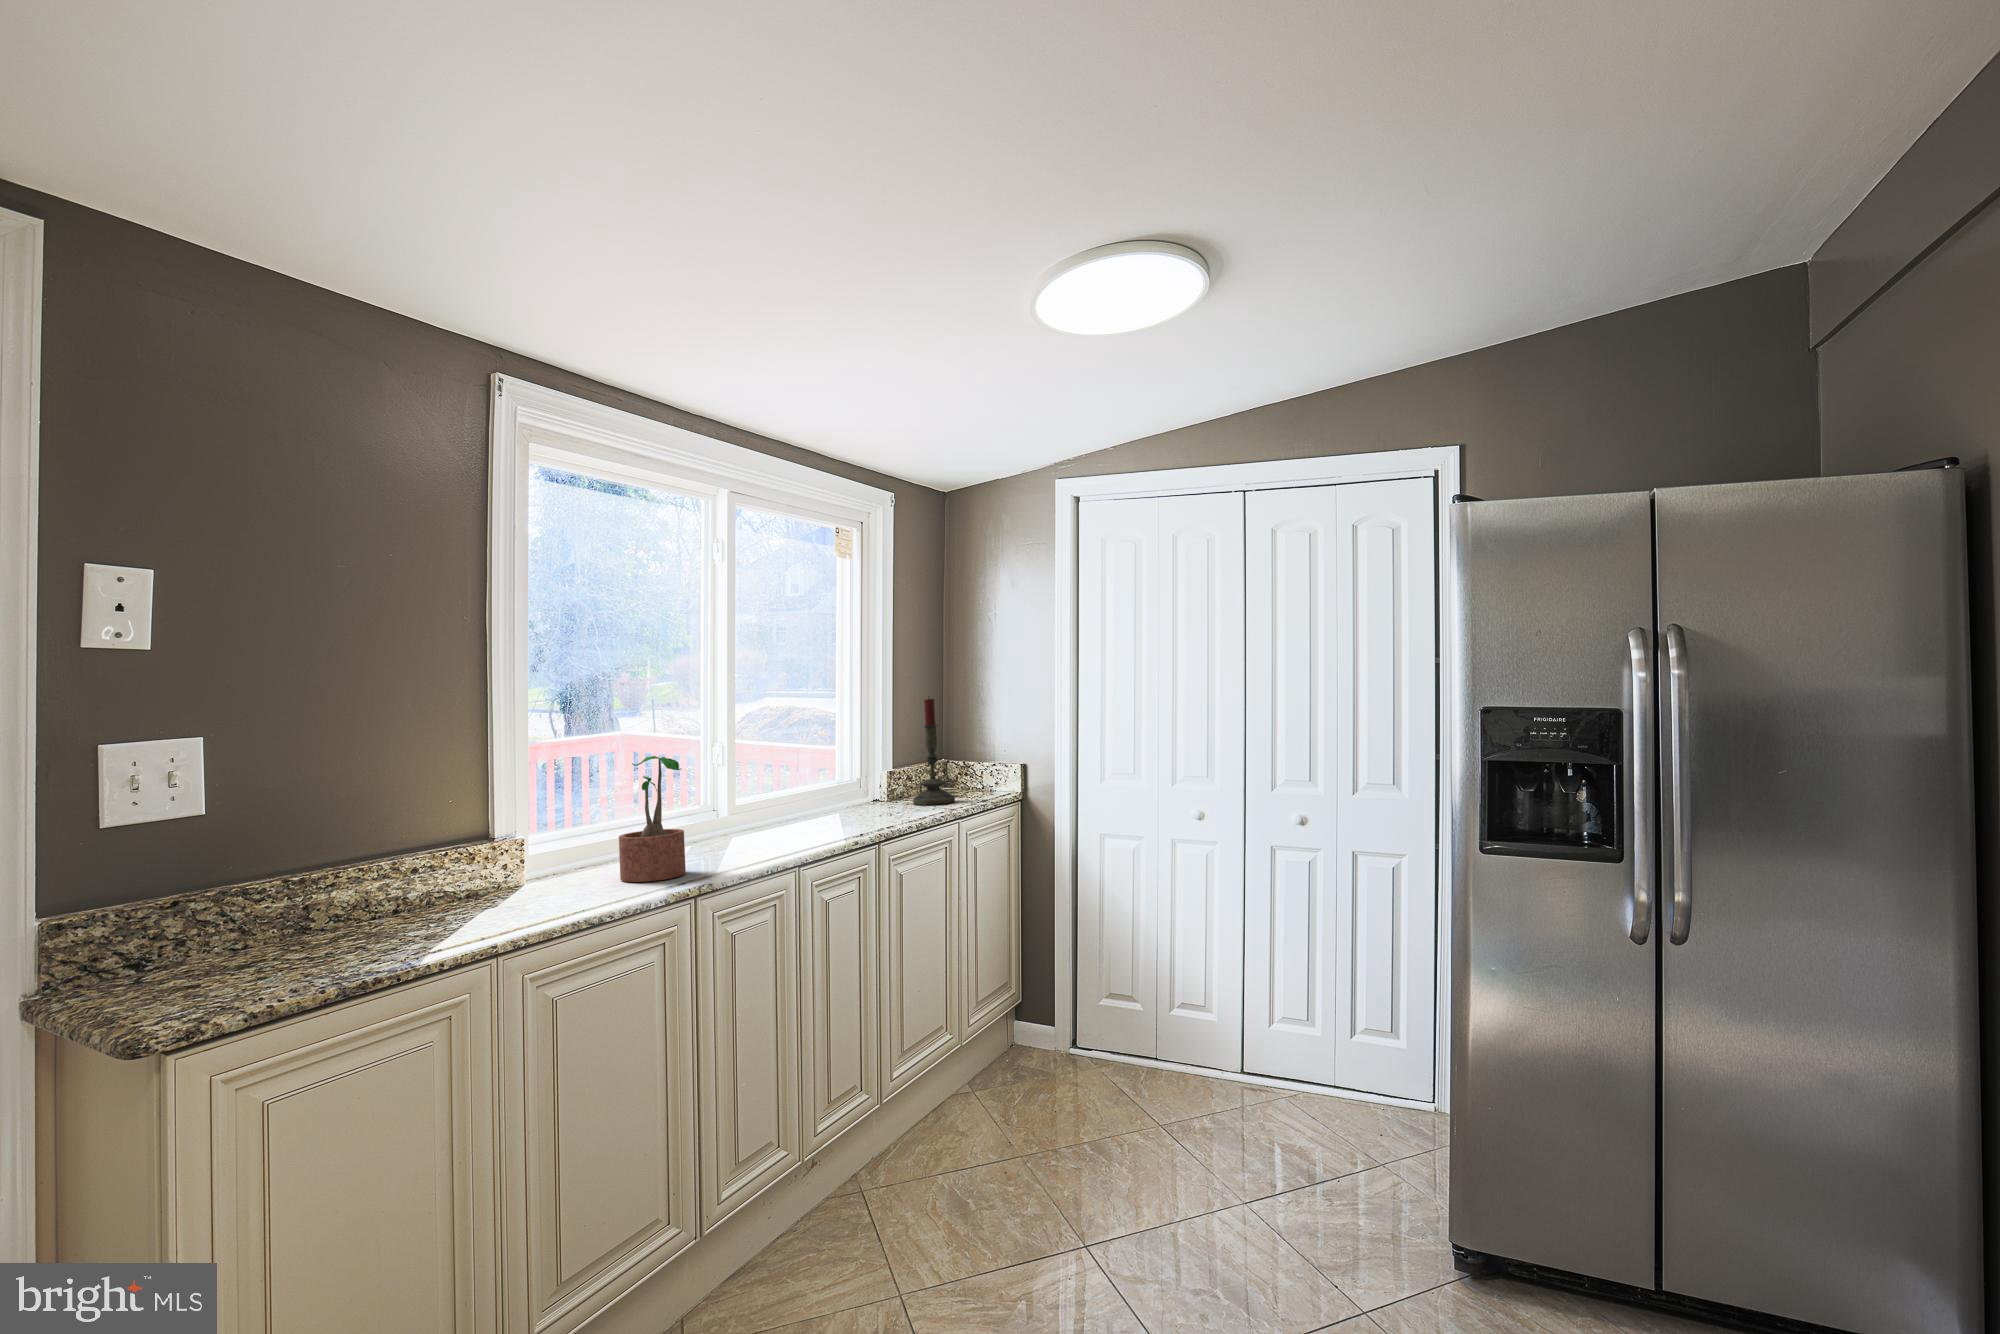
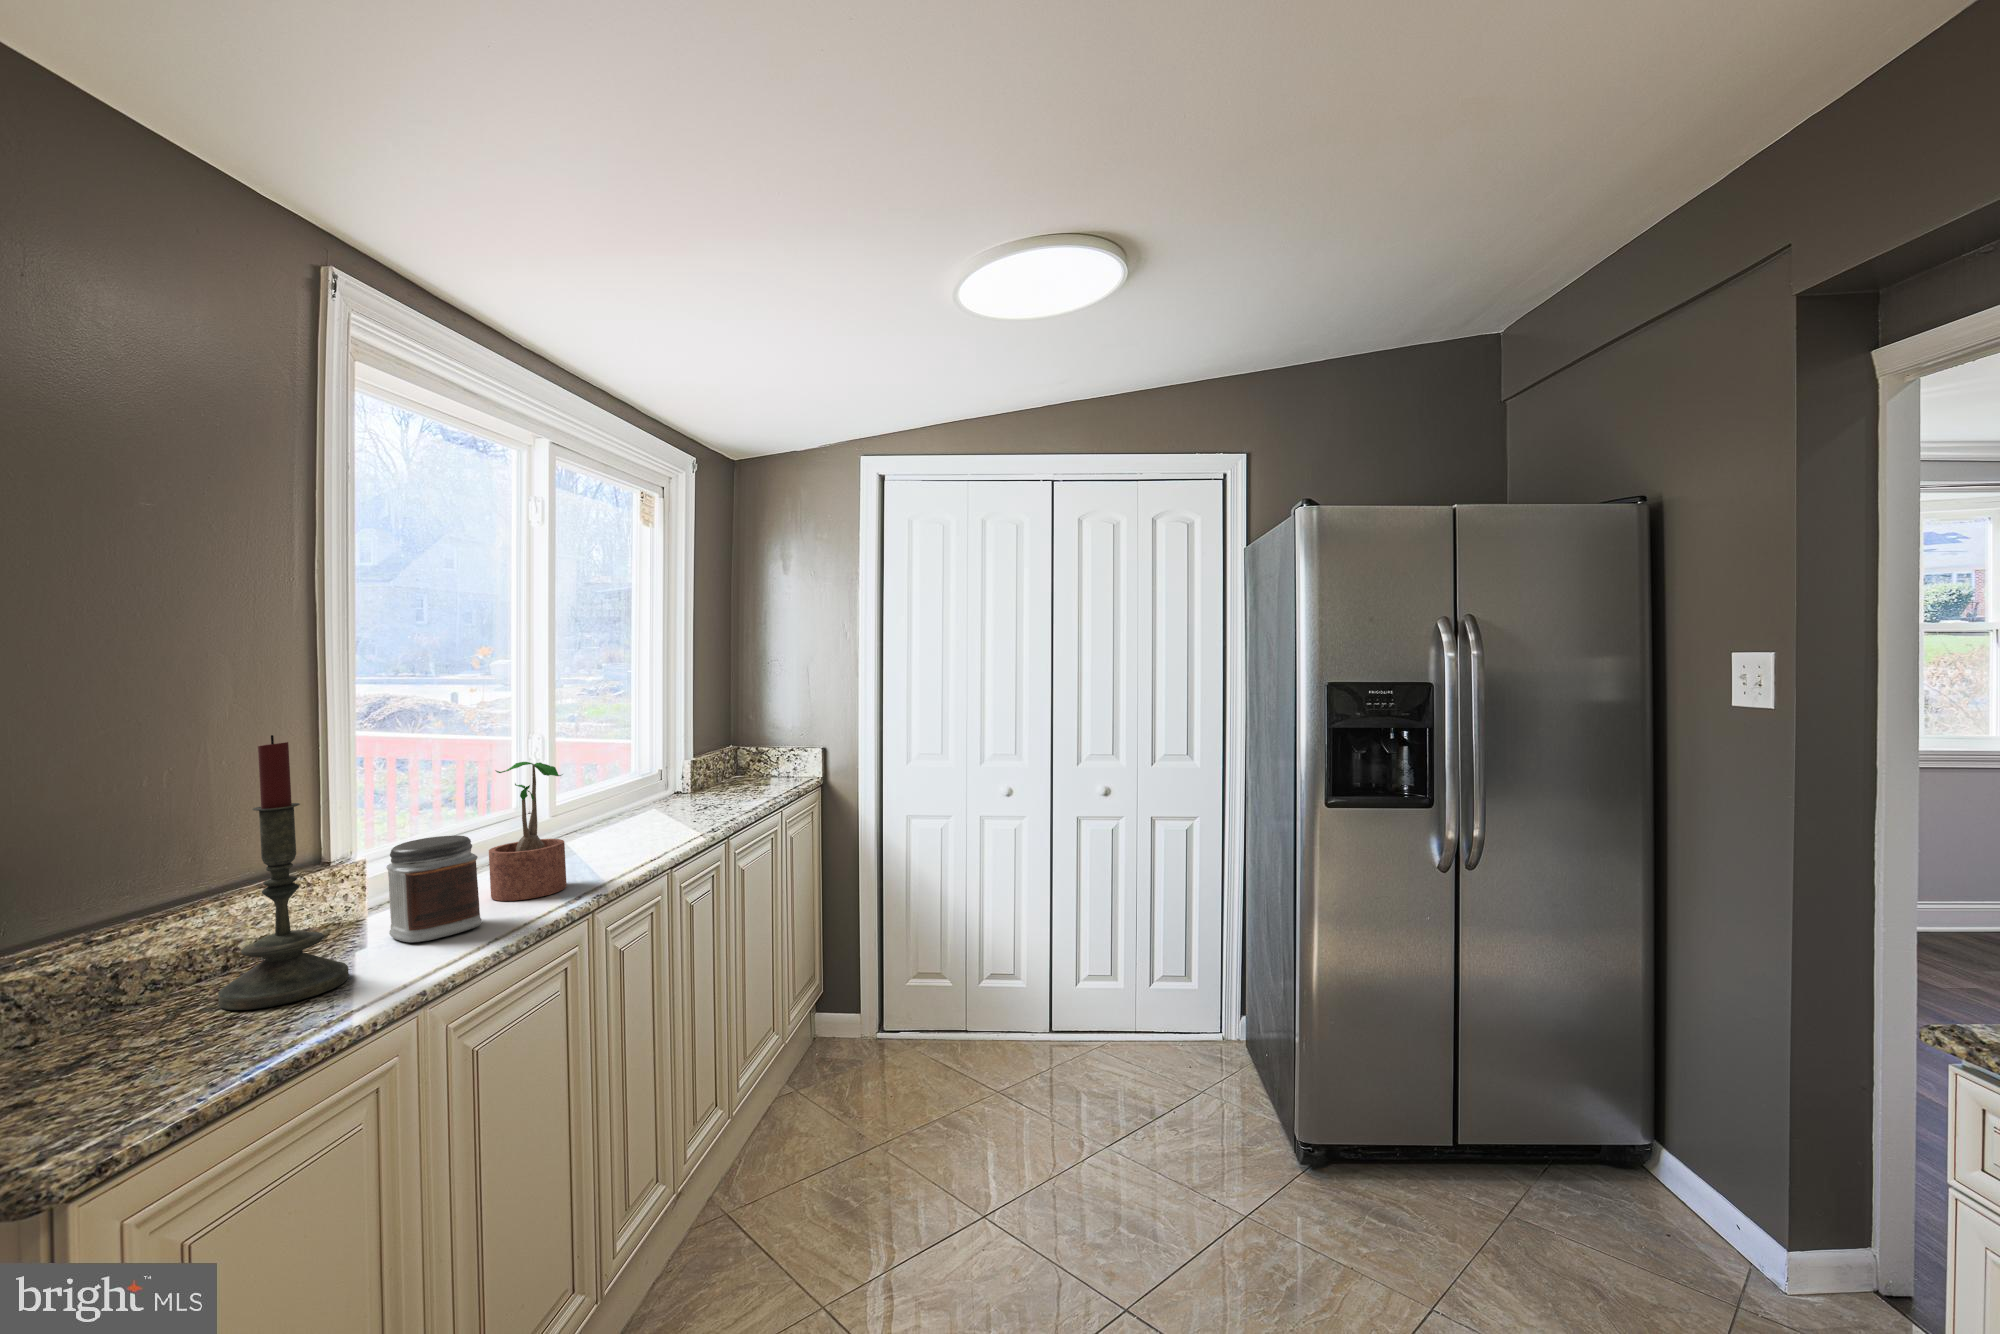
candle: present [913,696,955,805] -> present [218,735,349,1010]
jar: none [515,817,587,907] -> present [386,835,482,942]

